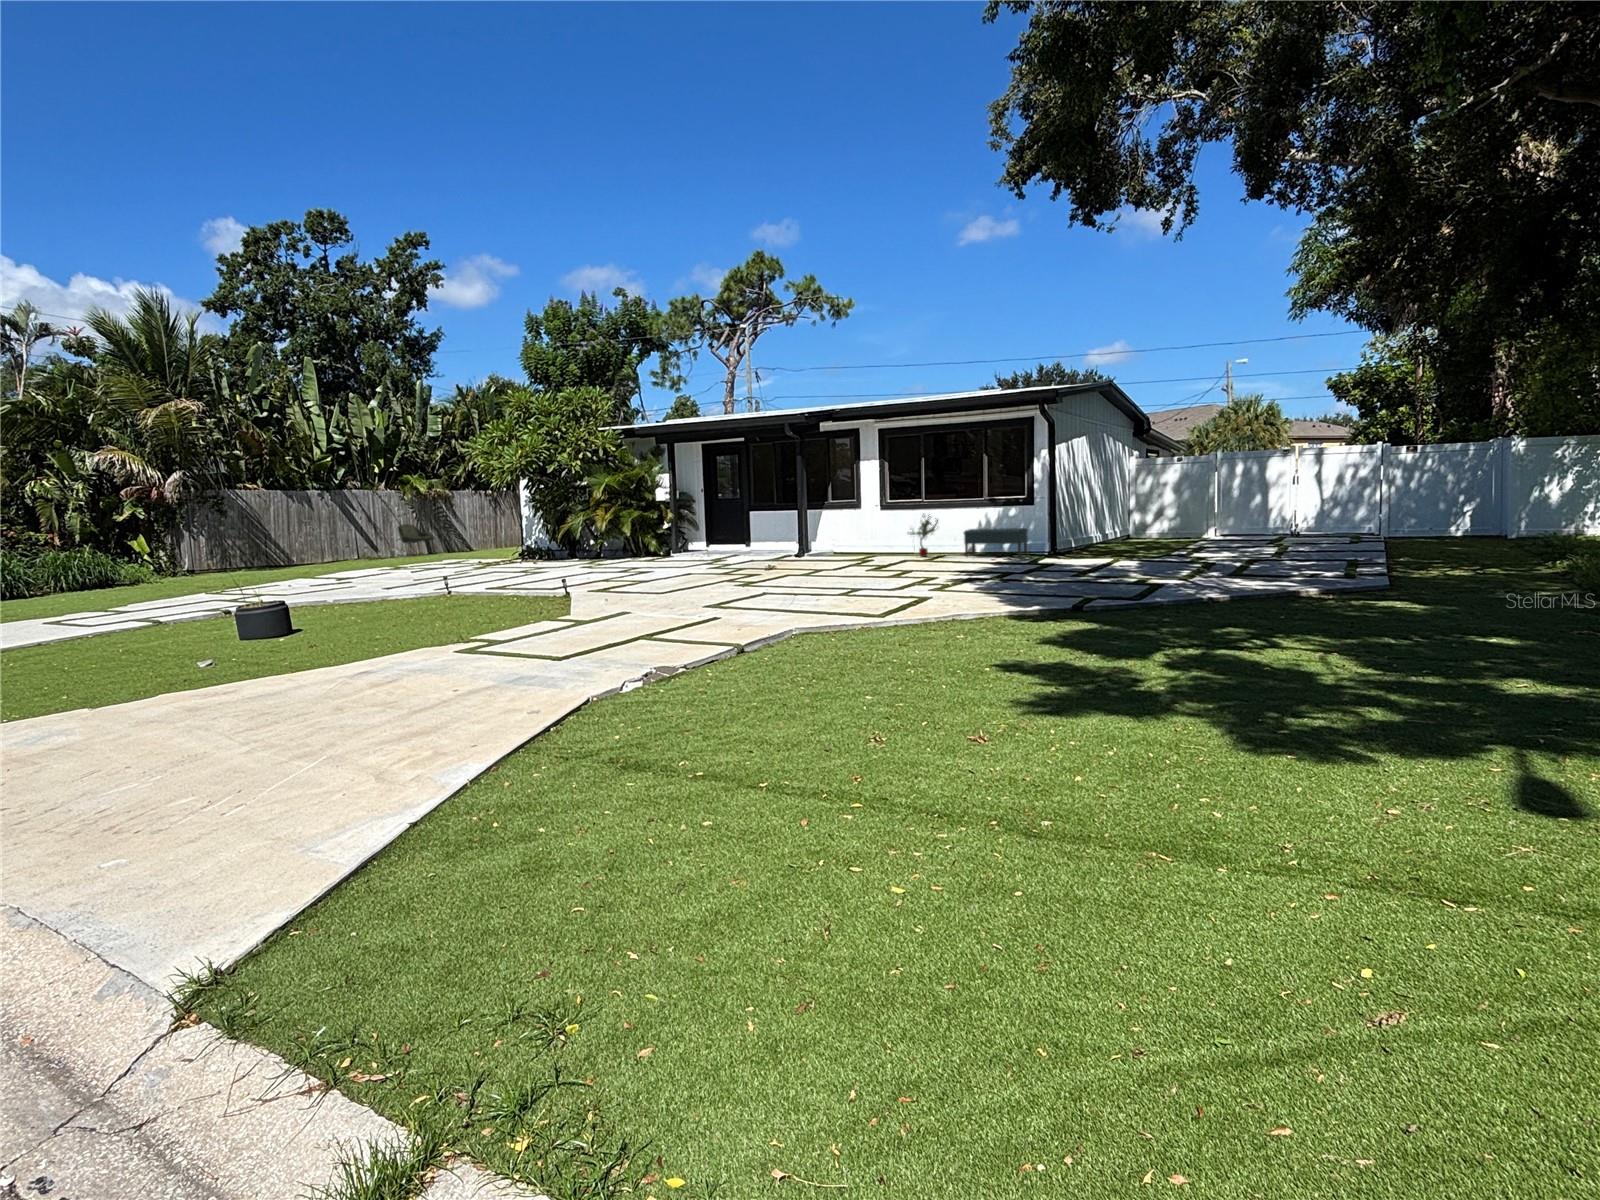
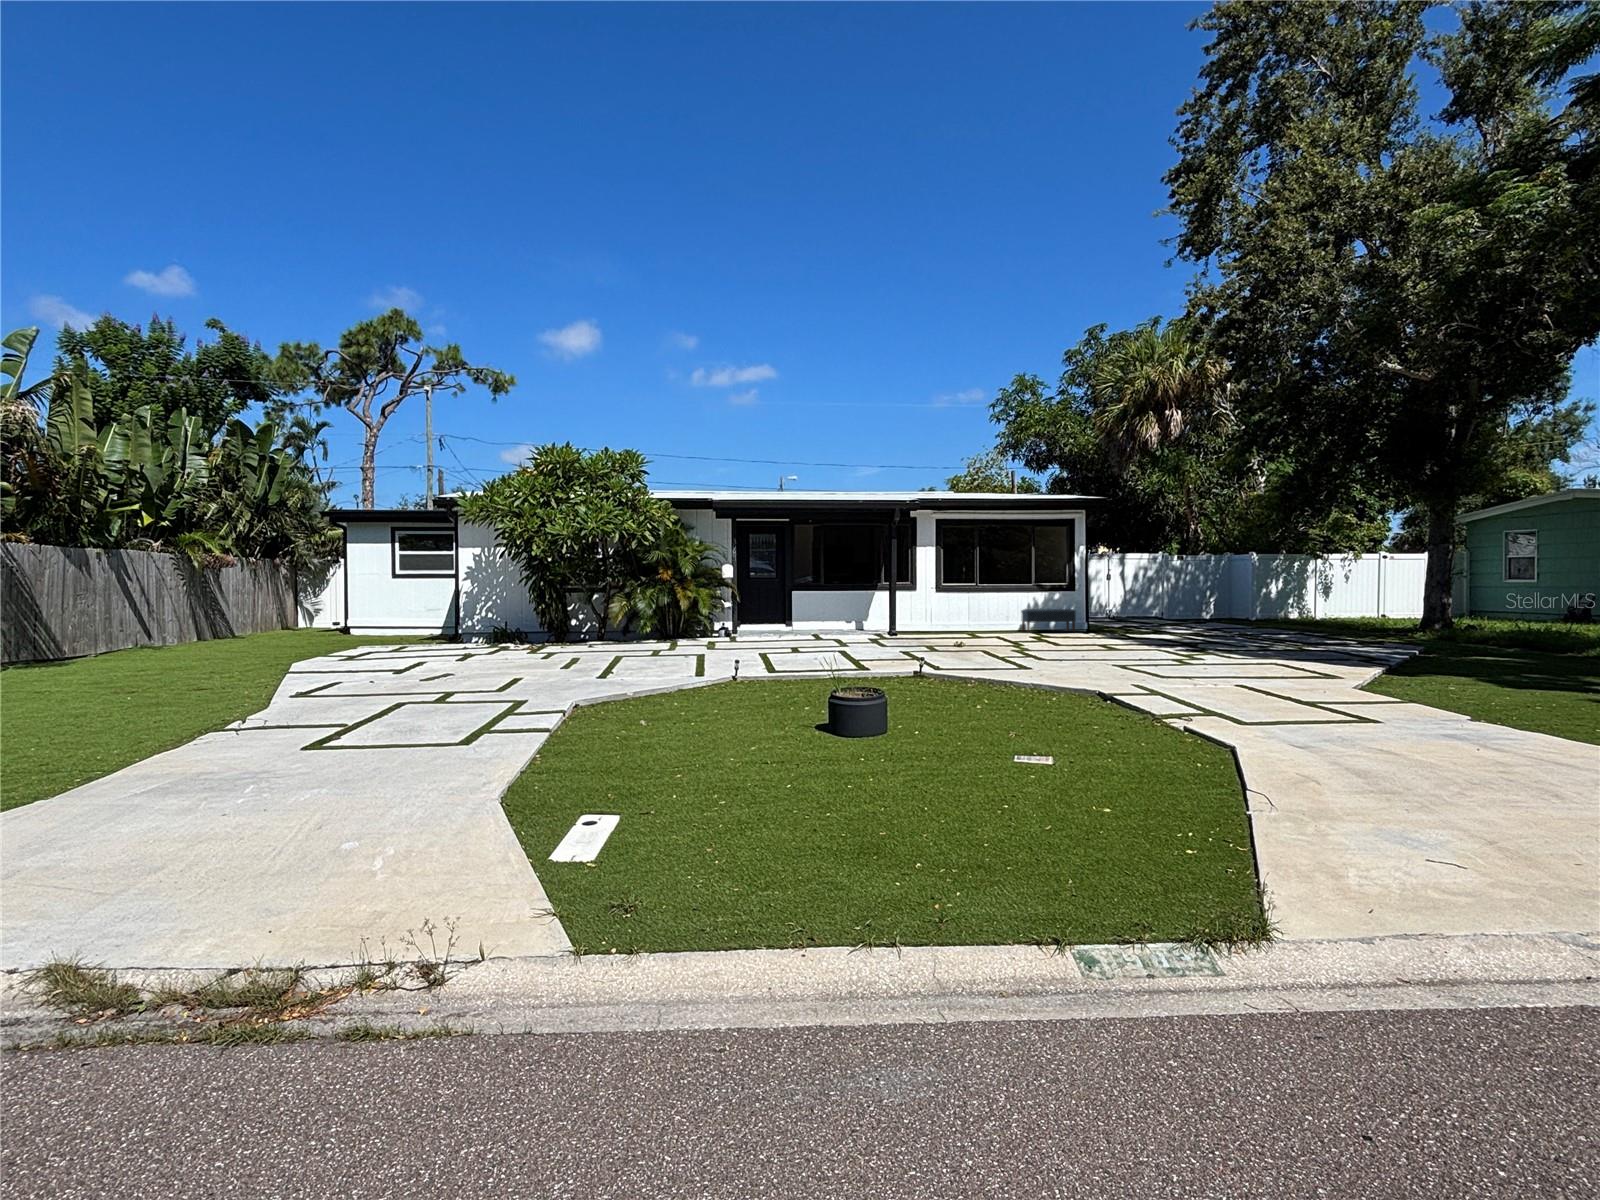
potted tree: present [908,514,938,557] -> none [973,595,1004,634]
lounge chair: present [398,524,434,556] -> none [219,599,275,645]

